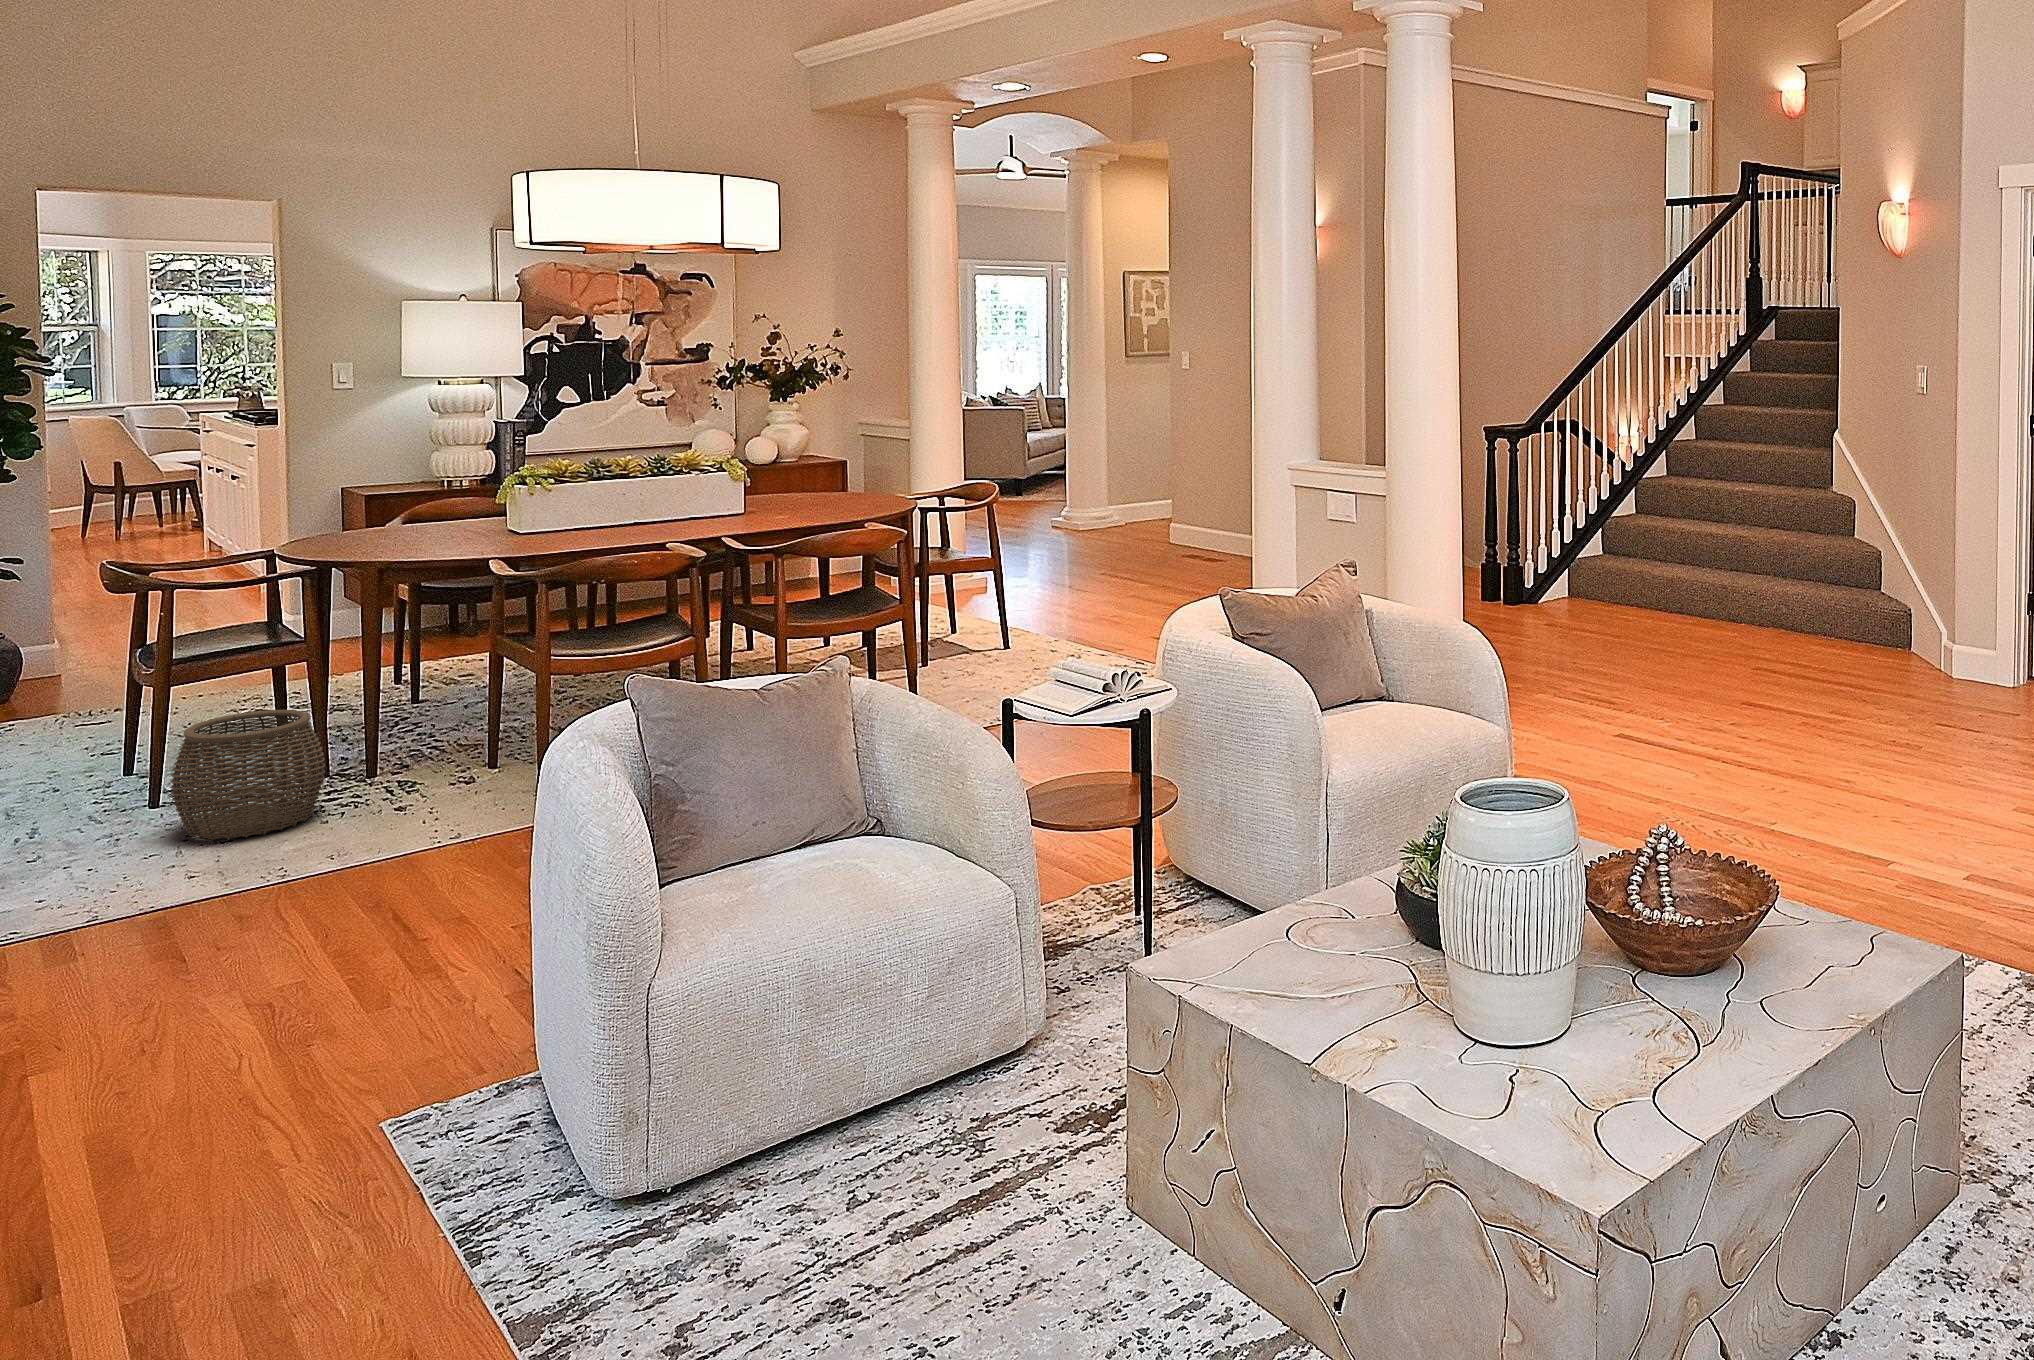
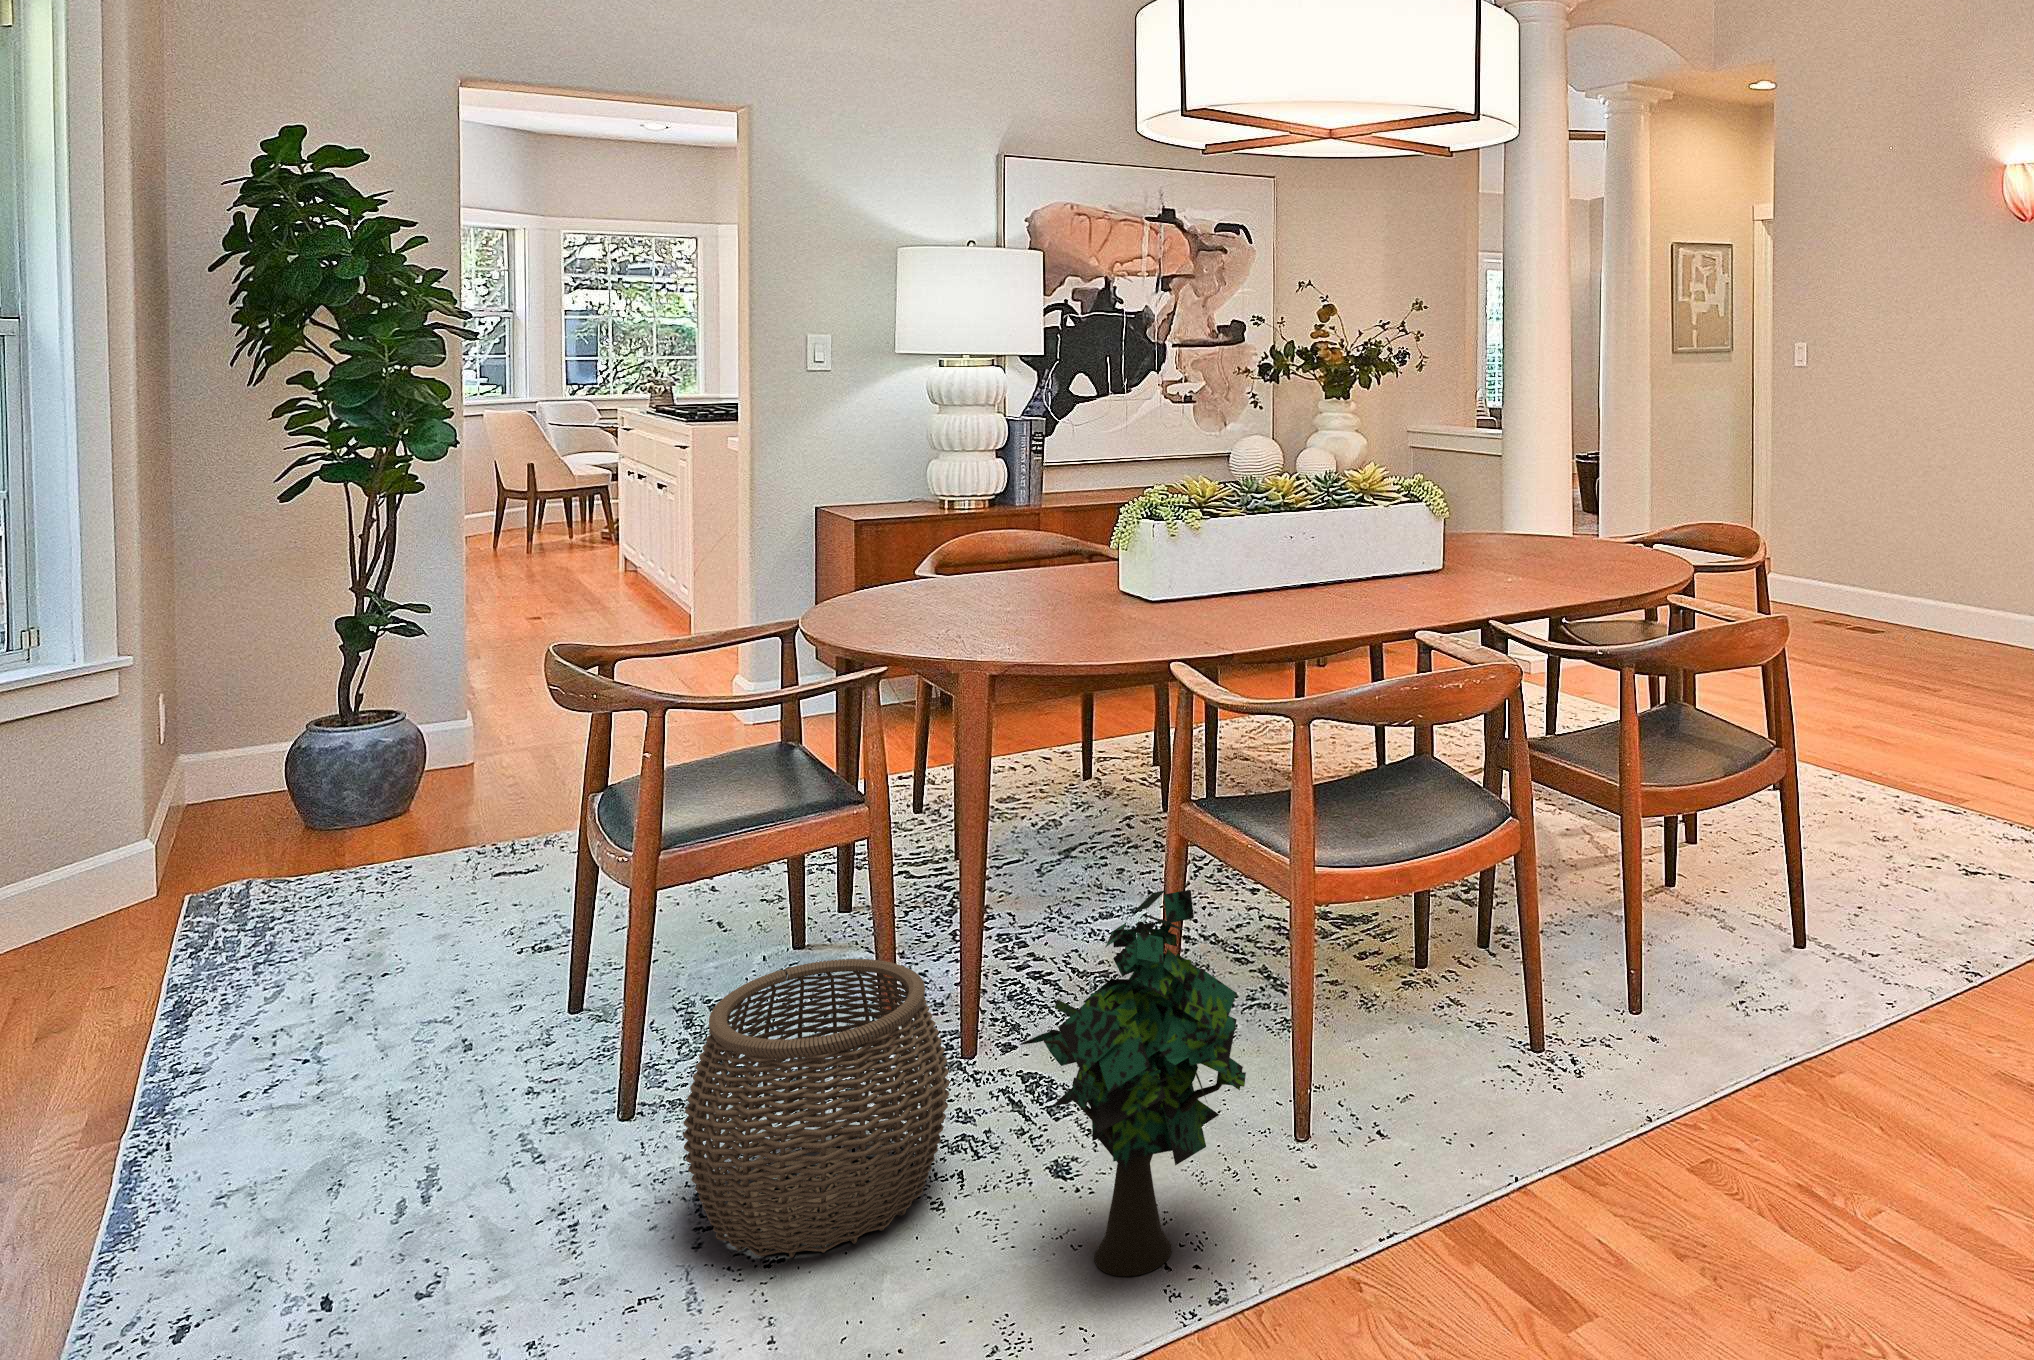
decorative plant: none [345,655,474,836] -> present [1020,890,1246,1276]

